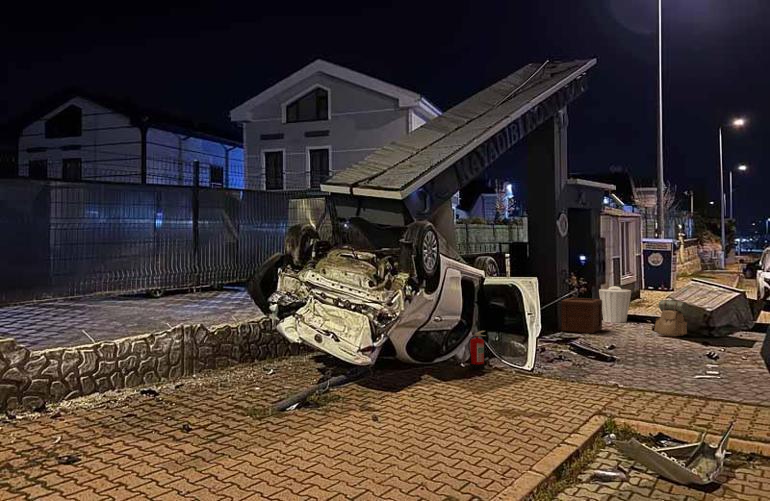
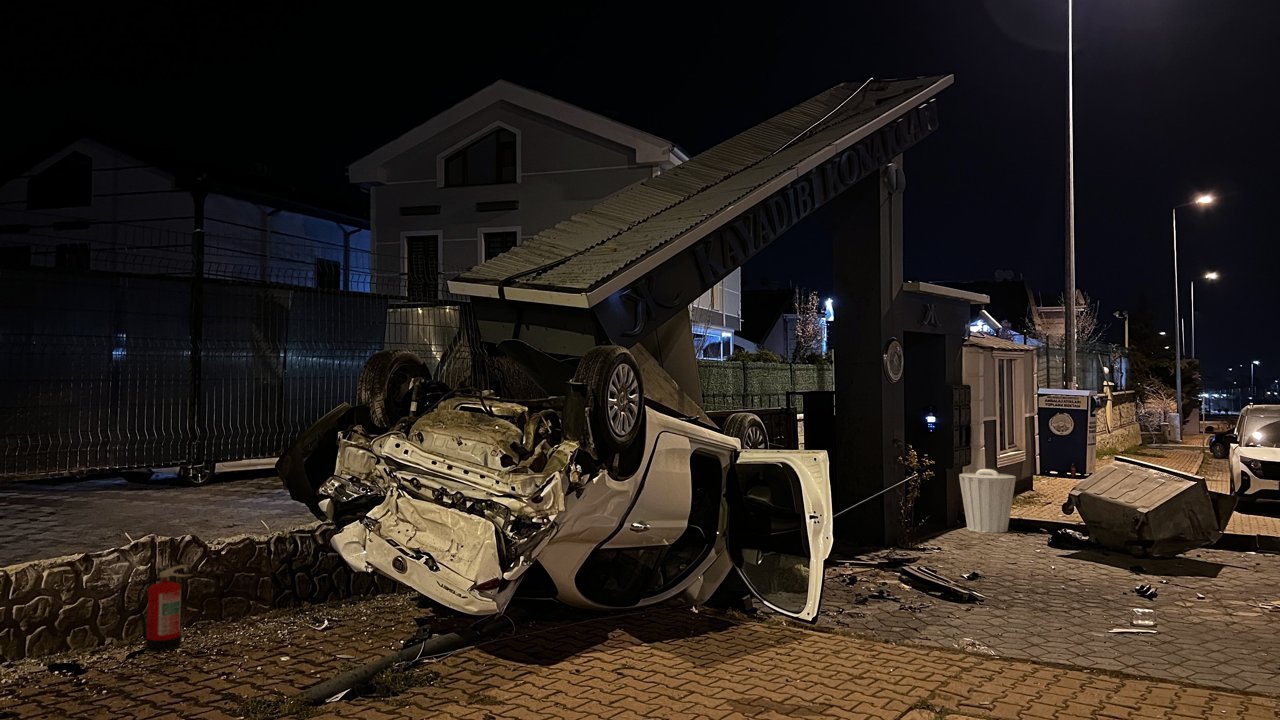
wooden crate: present [561,298,602,333] -> none [891,488,963,553]
backpack: present [654,300,688,336] -> none [1055,494,1114,560]
fire extinguisher: present [468,331,485,369] -> present [137,565,189,651]

